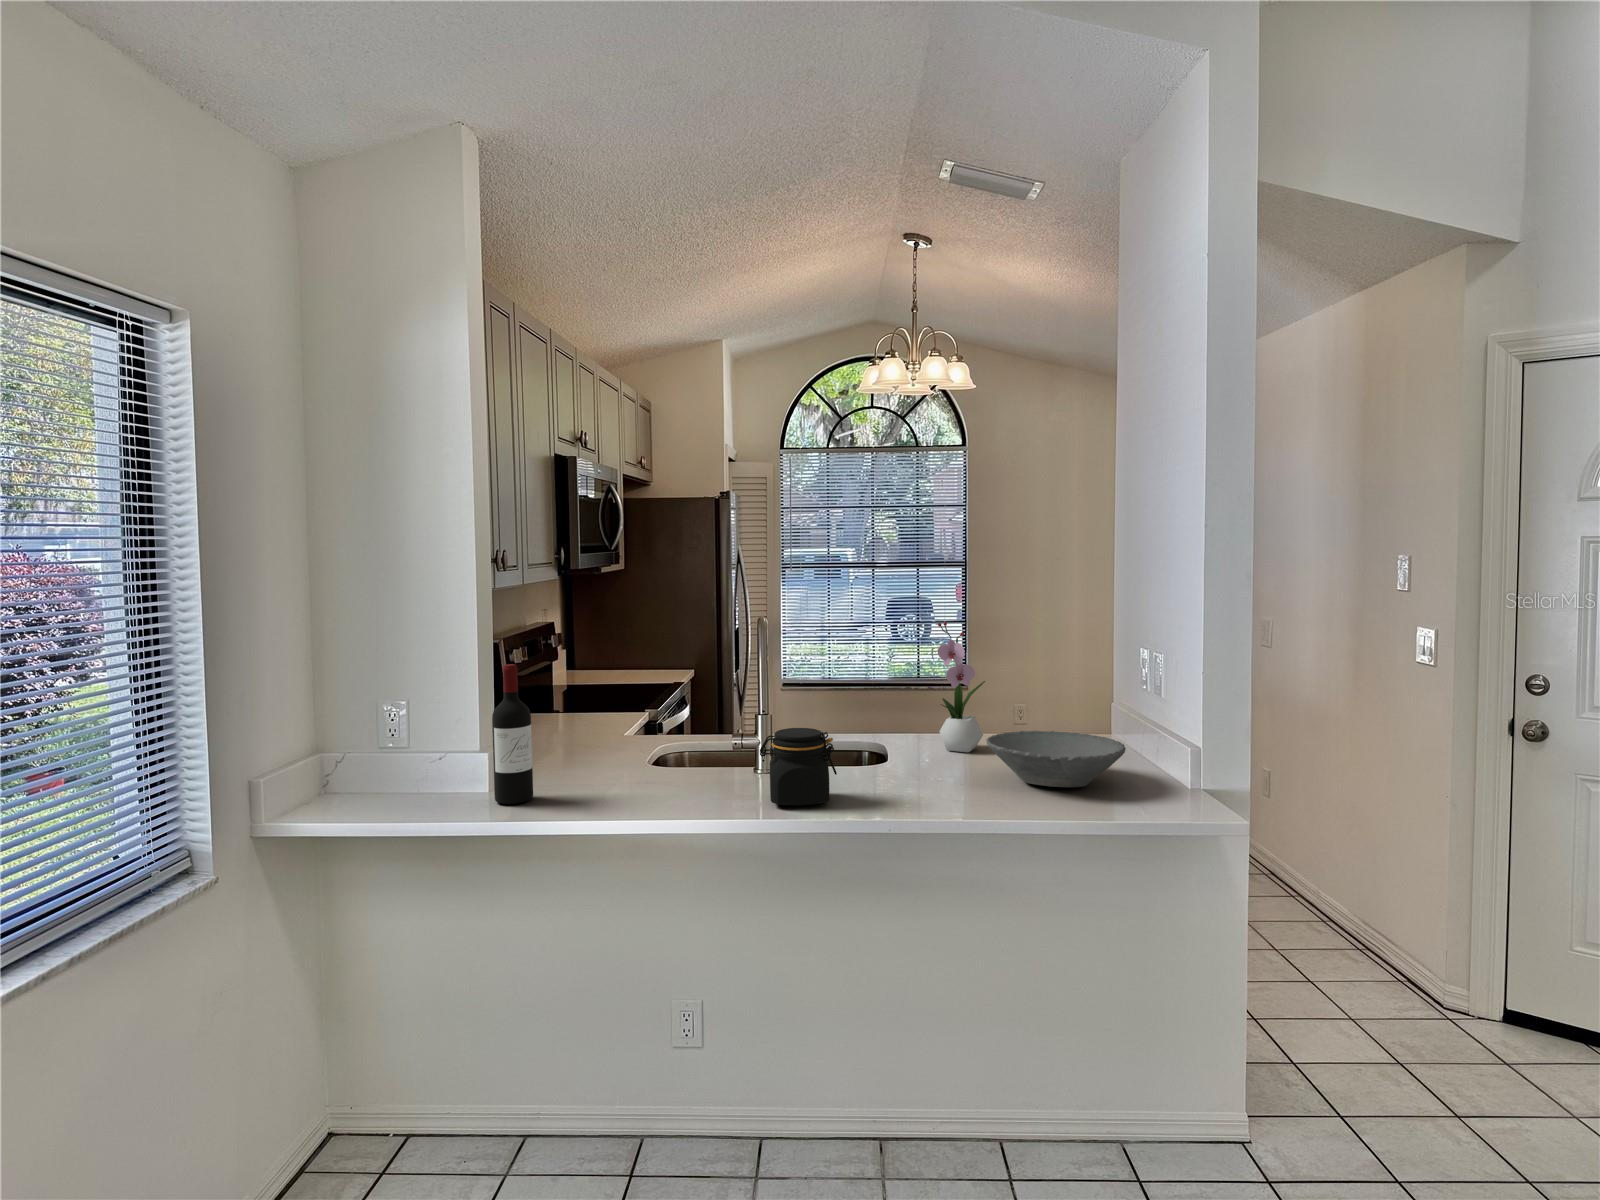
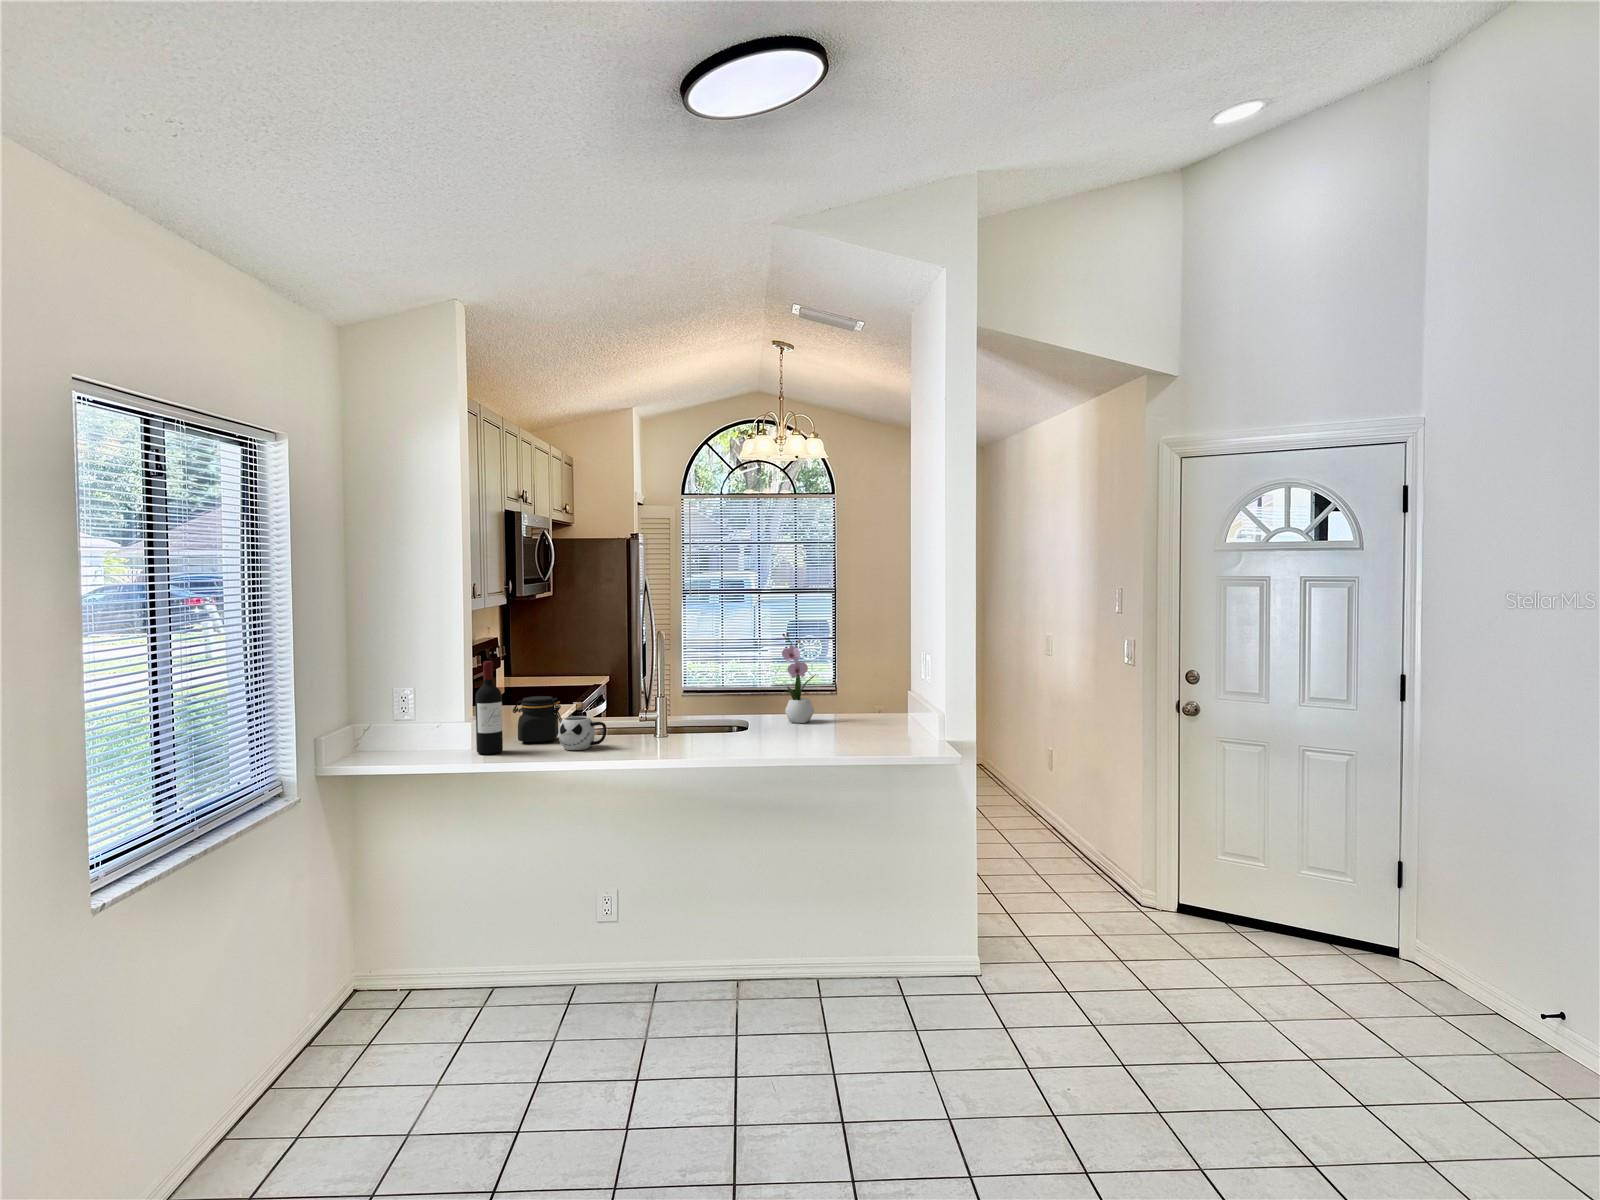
jar: present [760,728,837,806] -> present [513,696,562,742]
bowl: present [986,731,1126,787] -> none [808,705,896,738]
mug: none [615,746,685,799] -> present [558,716,607,750]

